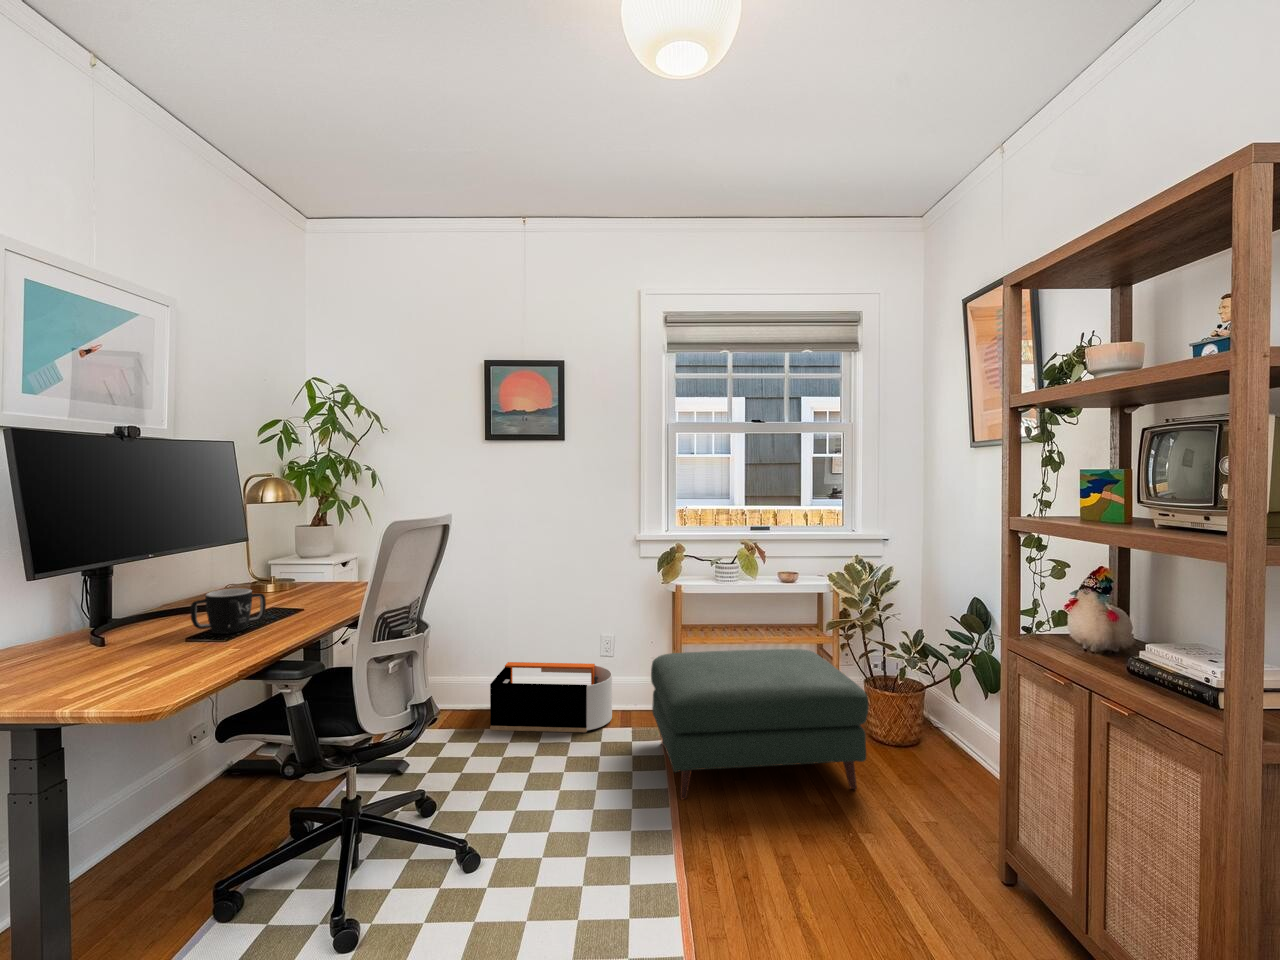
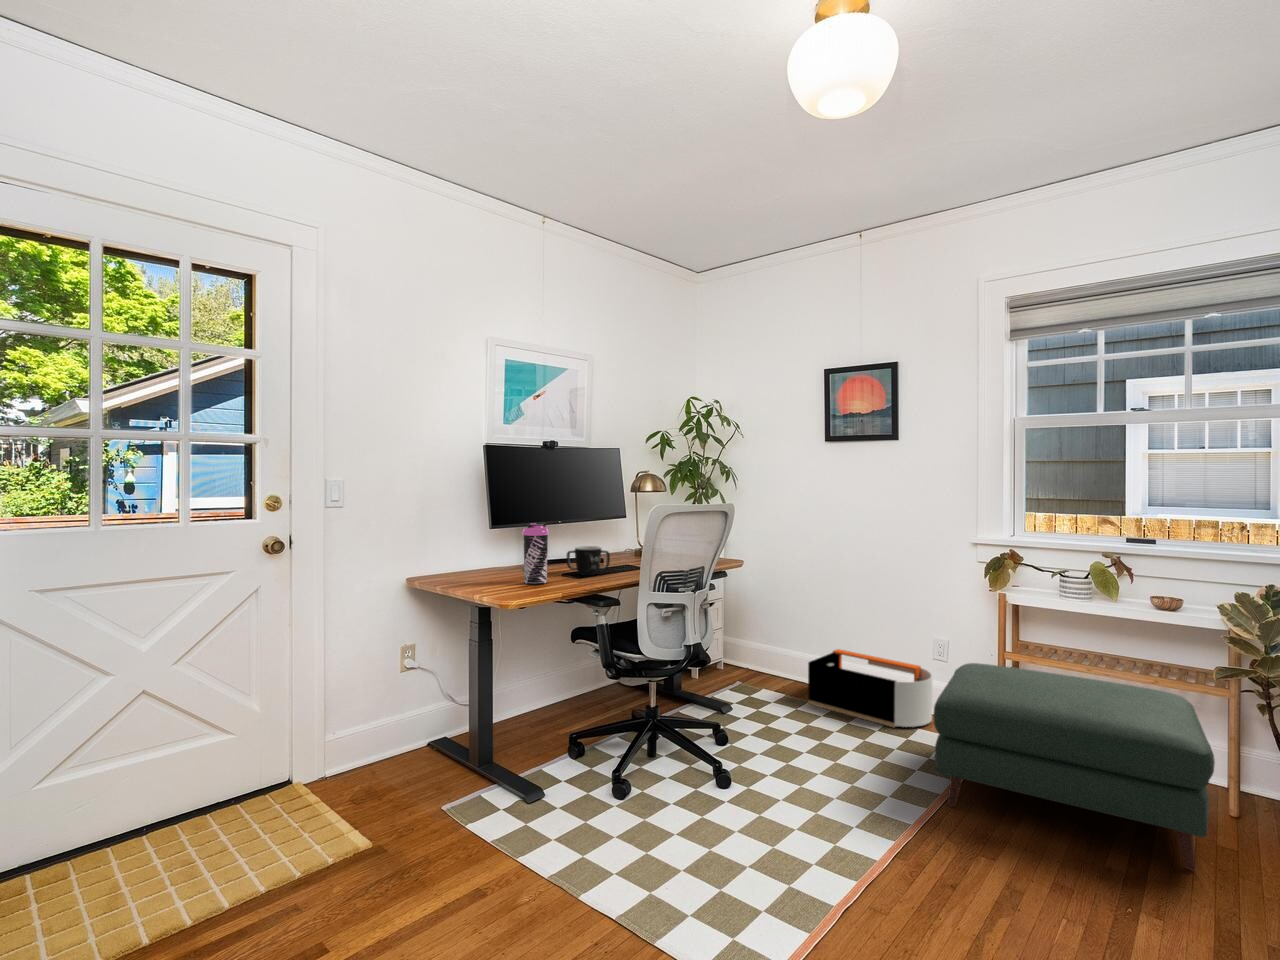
water bottle: none [125,566,178,668] -> present [522,523,549,585]

